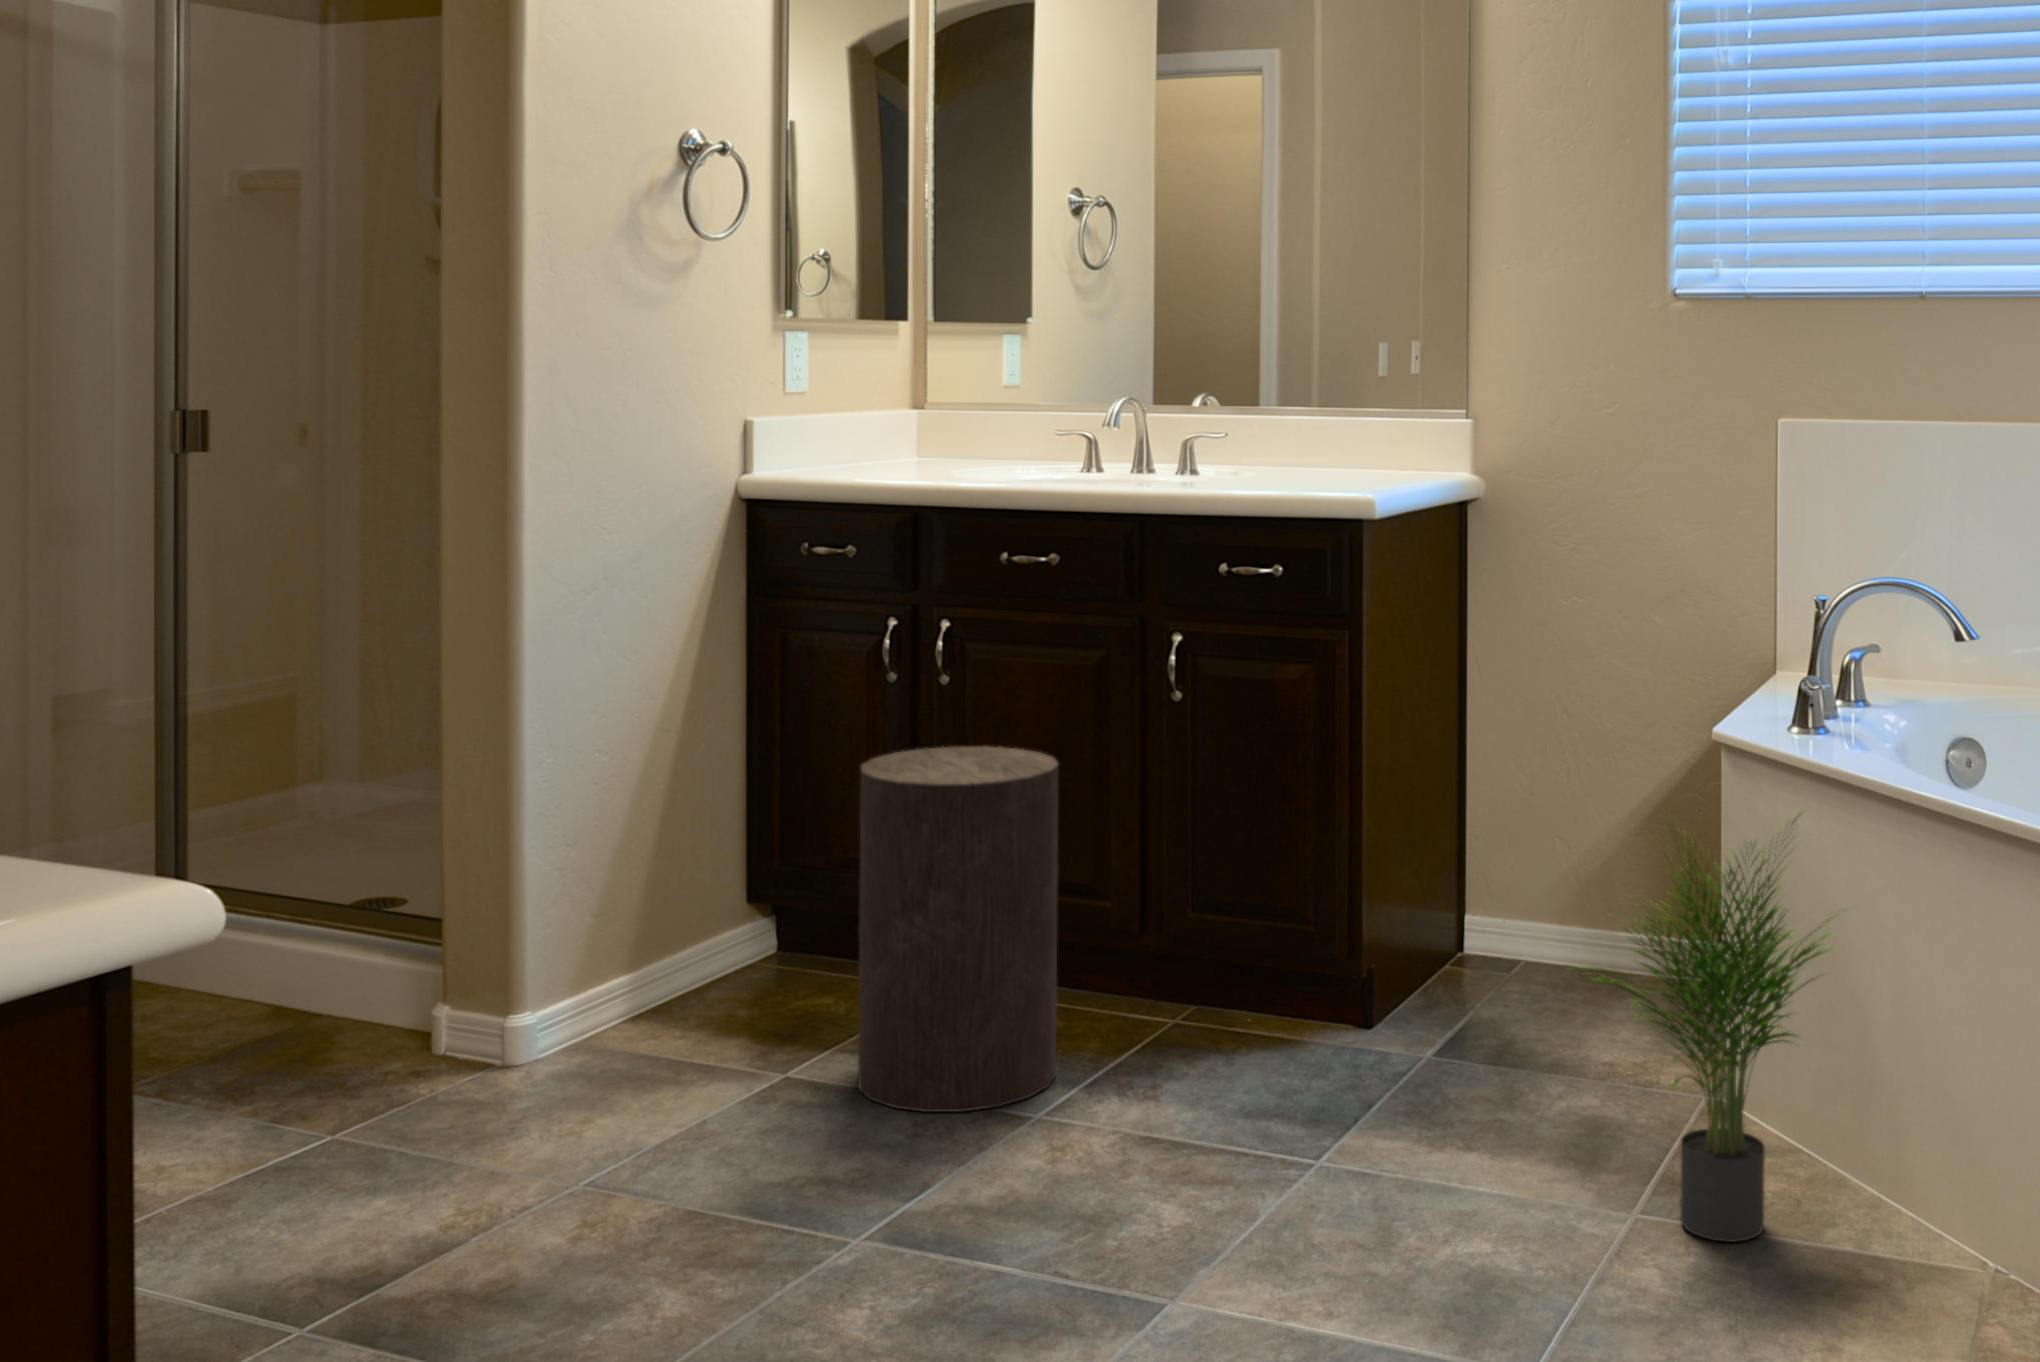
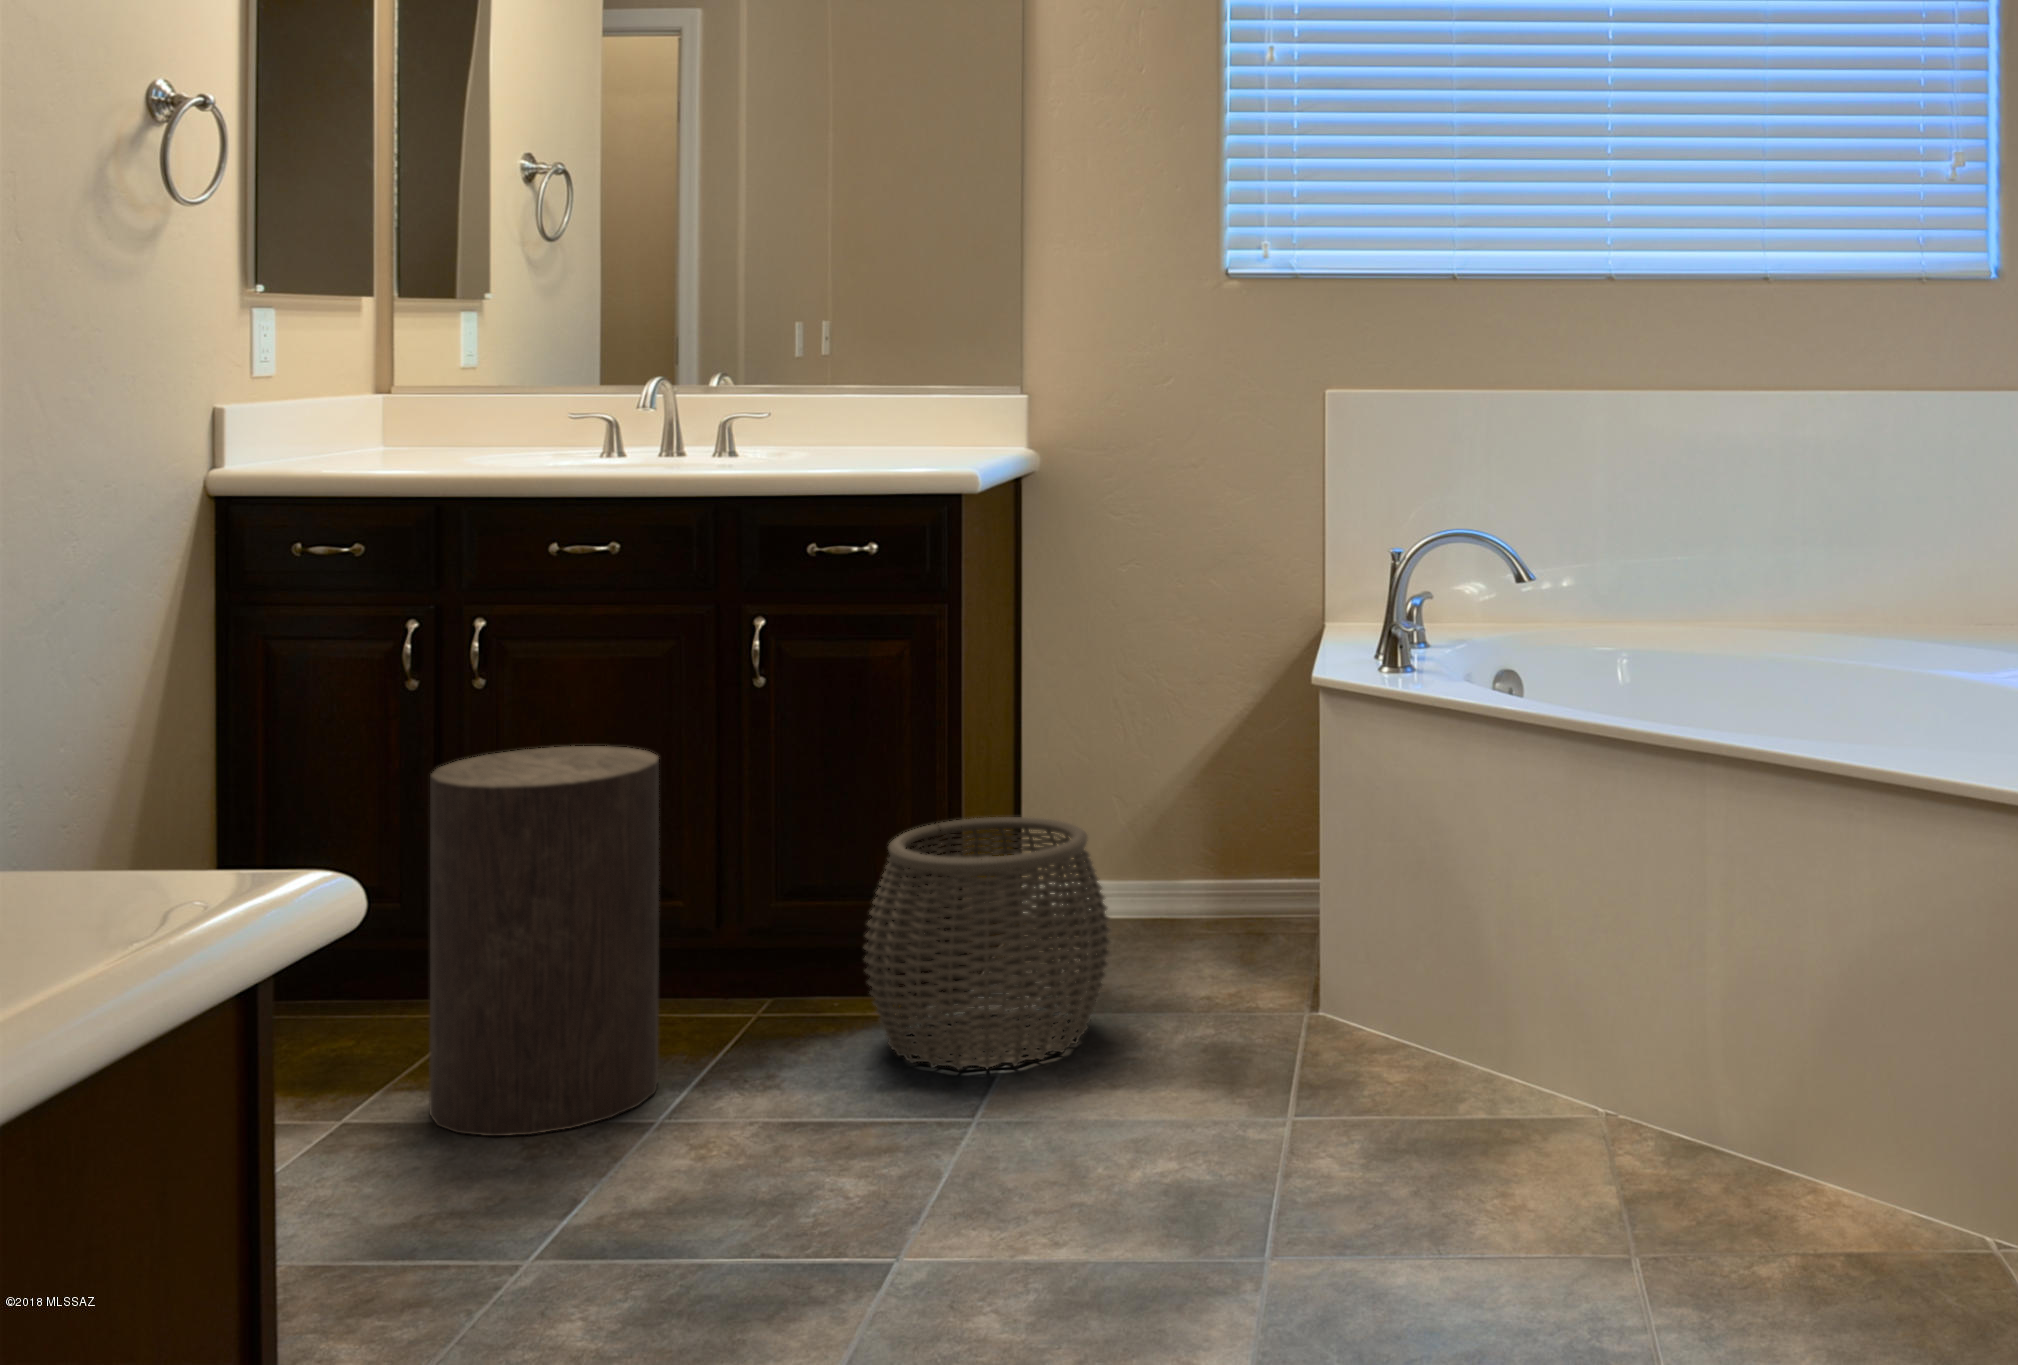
potted plant: present [1578,815,1839,1242] -> none [1240,727,1493,1122]
woven basket: none [1247,851,1490,1113] -> present [864,817,1111,1070]

